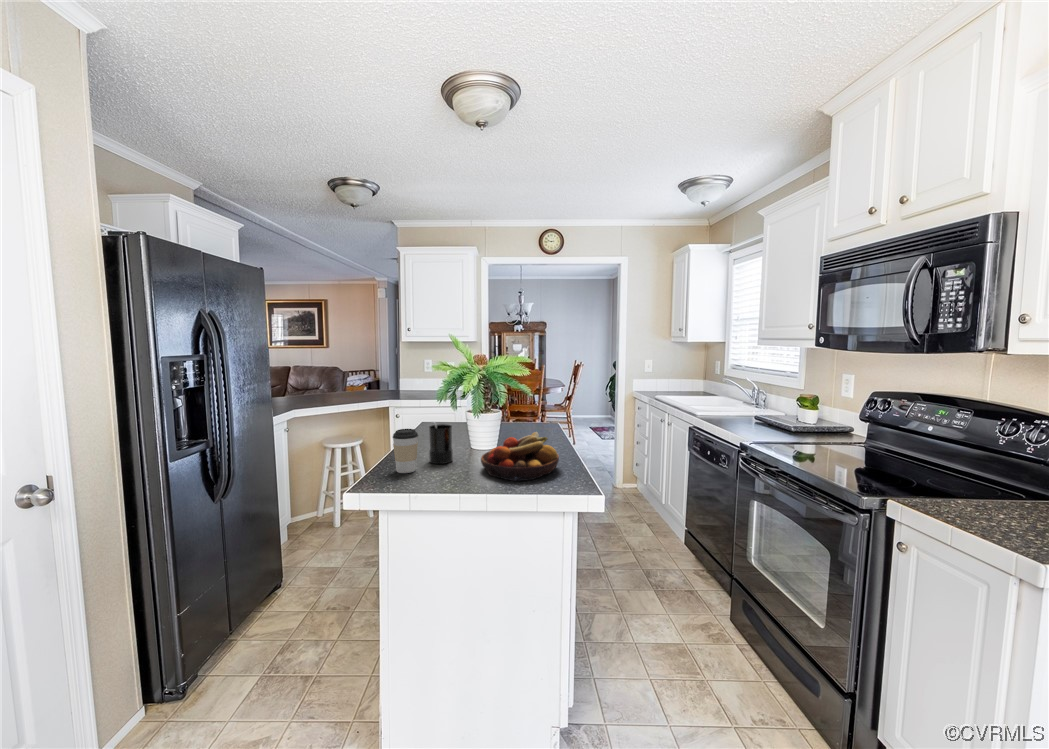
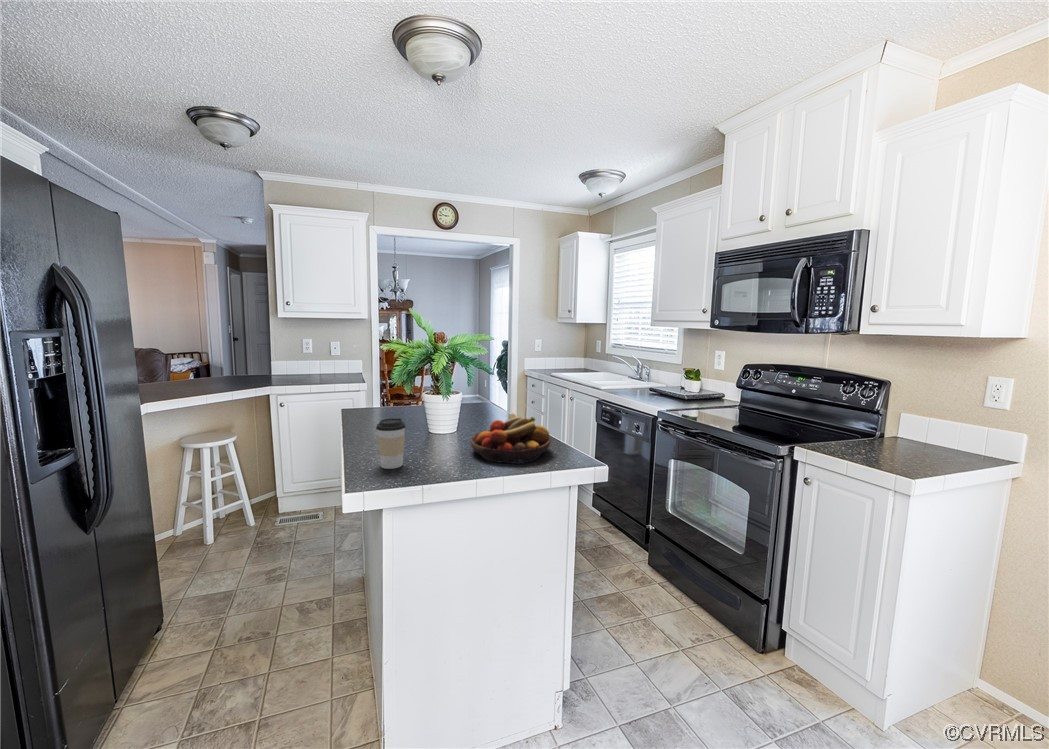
candle: present [429,424,453,464] -> none [404,409,432,455]

